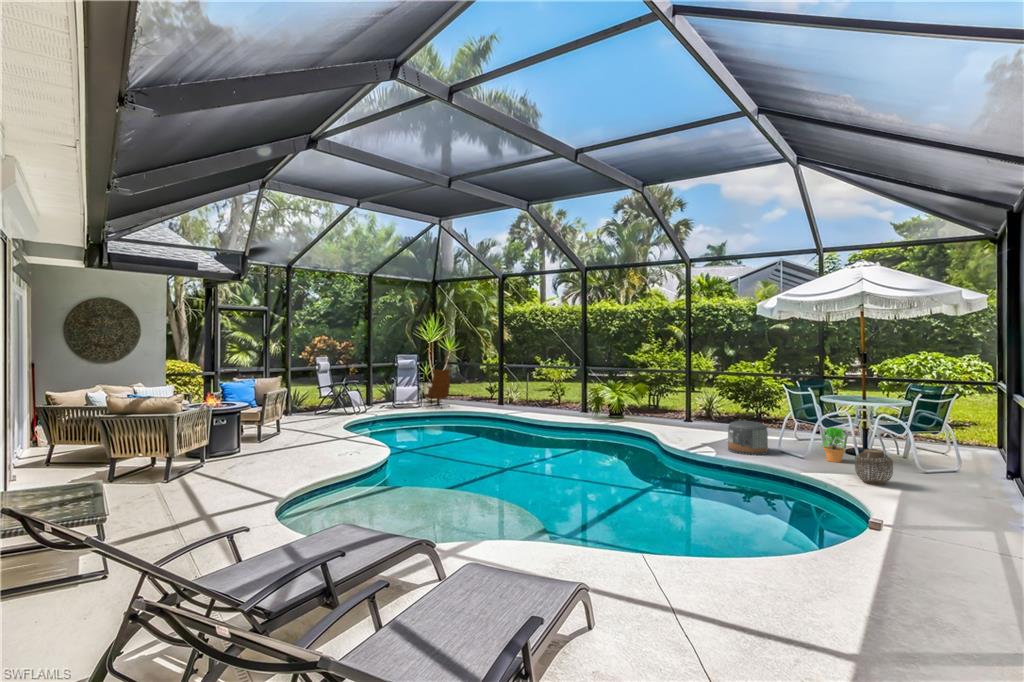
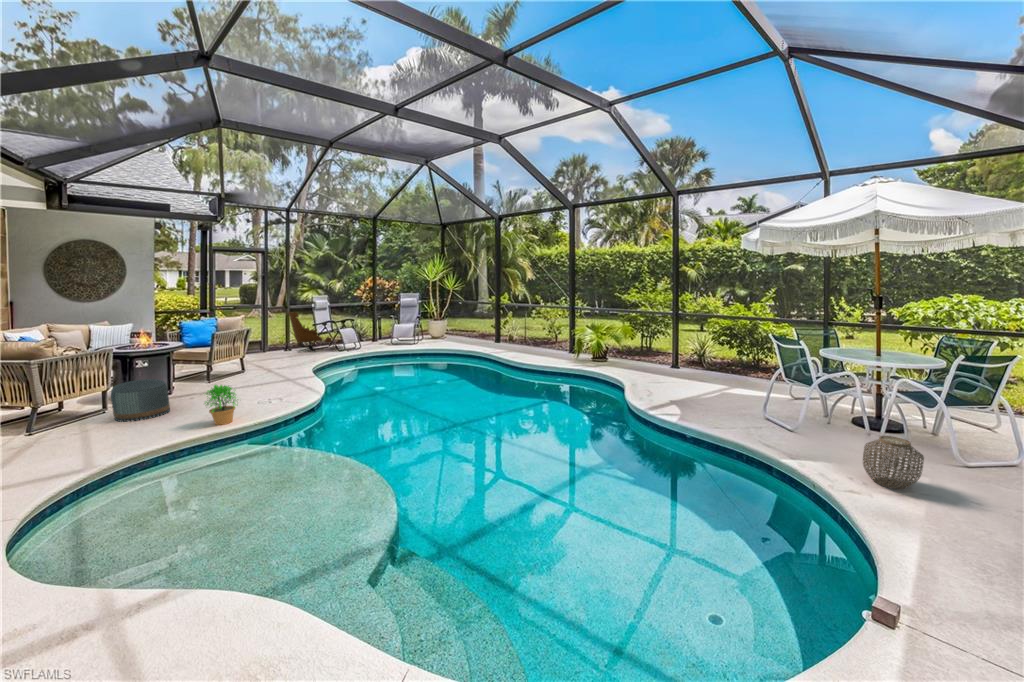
lounge chair: present [424,369,450,406] -> present [289,312,338,351]
pouf: present [728,421,768,455] -> present [111,379,170,422]
potted plant: present [821,427,847,462] -> present [205,385,238,425]

